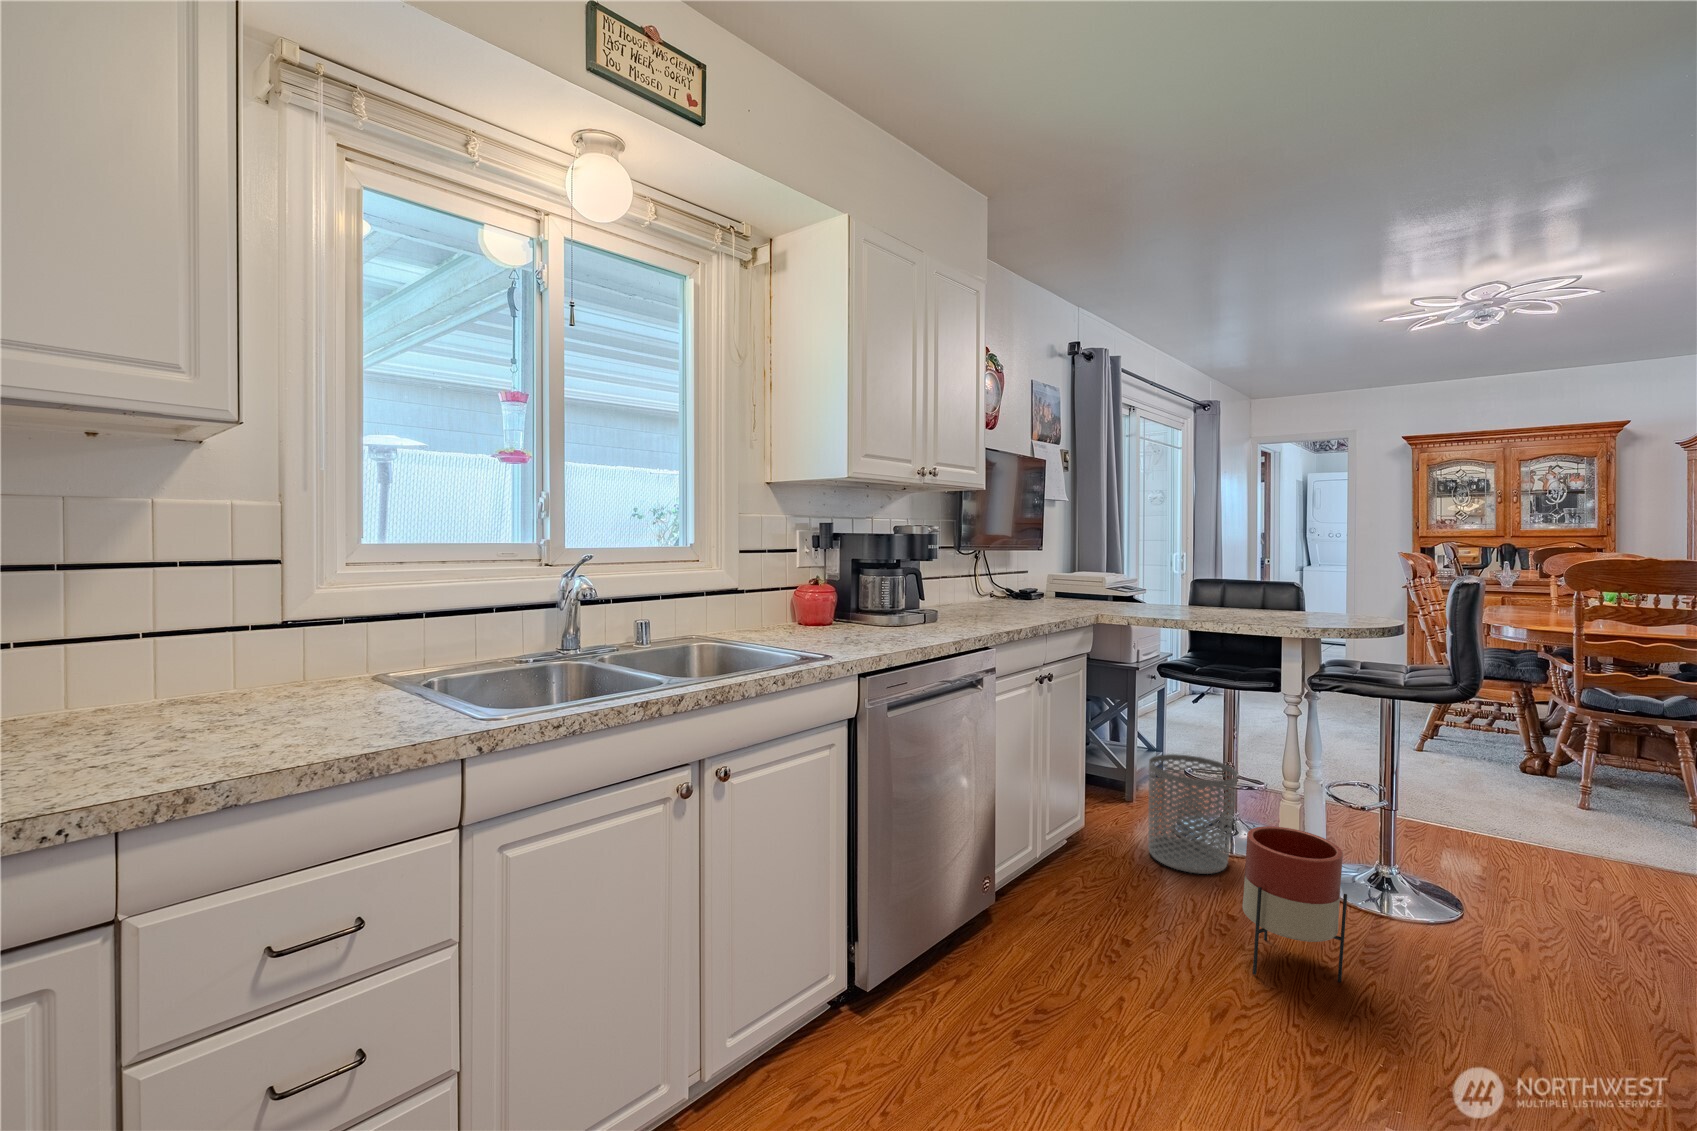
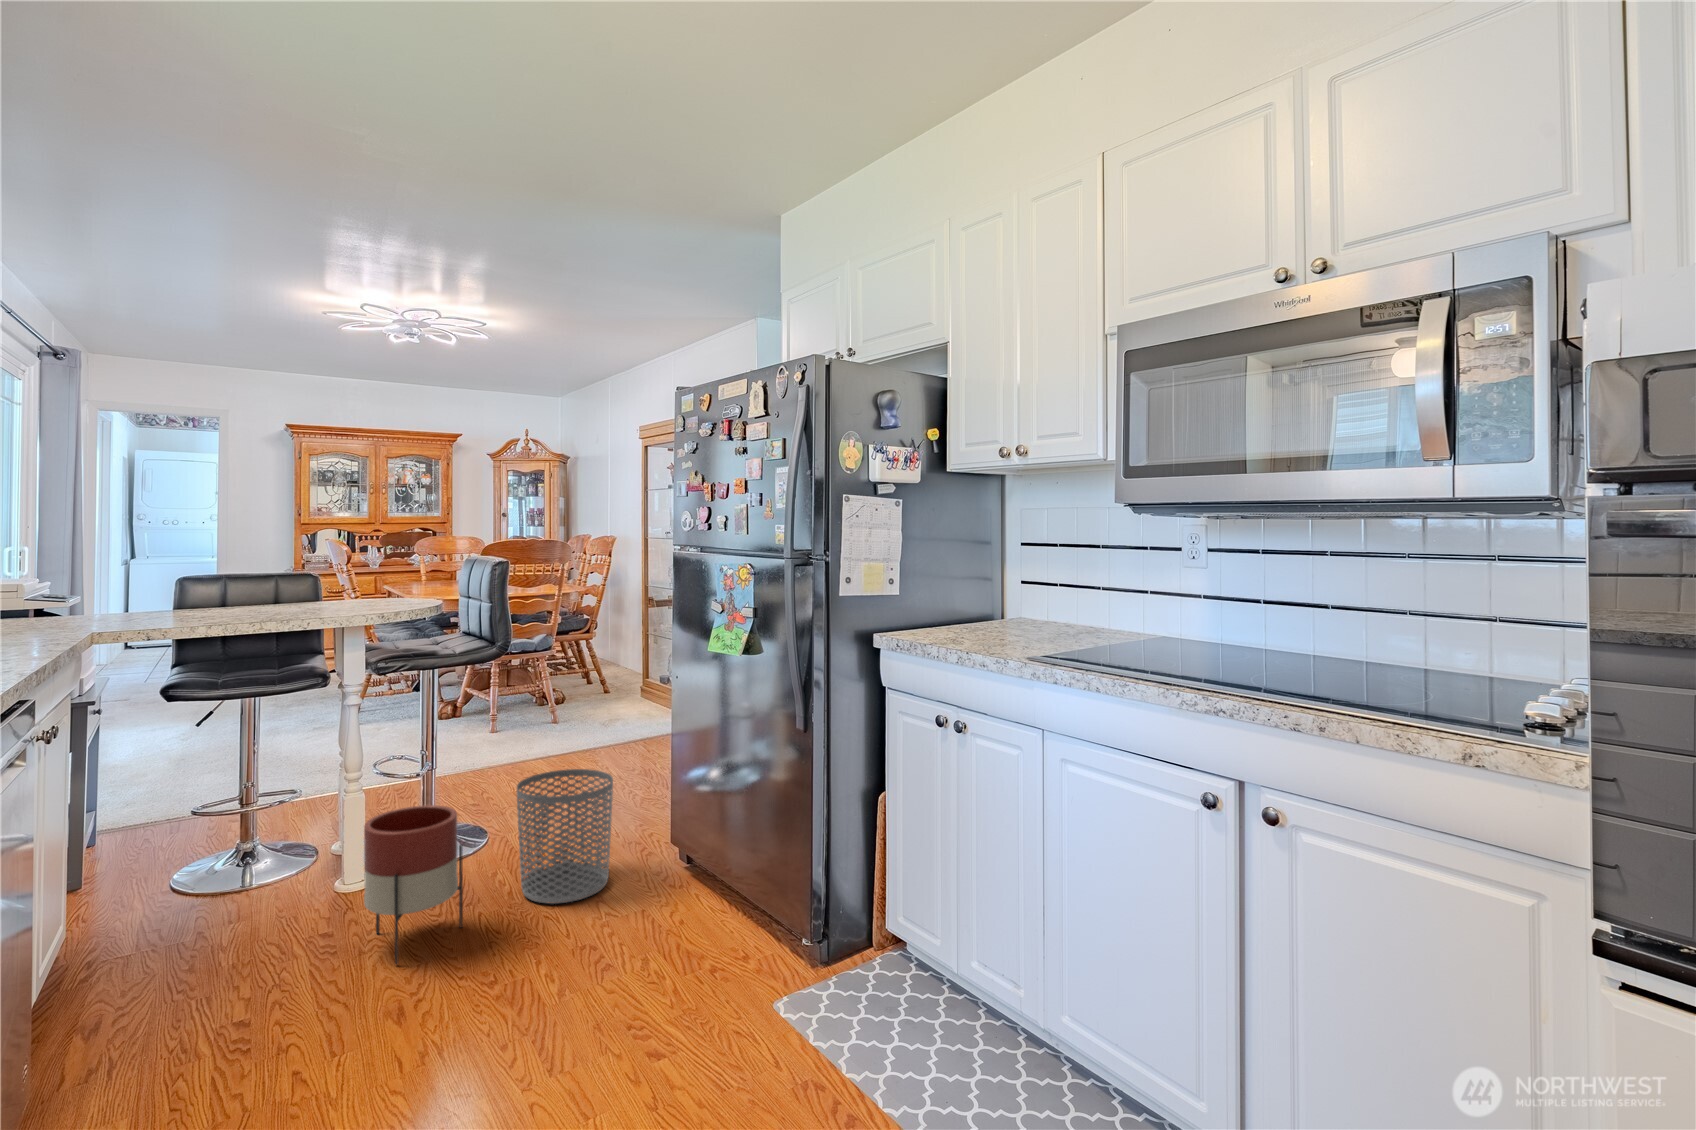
waste bin: present [1148,754,1237,874] -> present [517,769,613,904]

